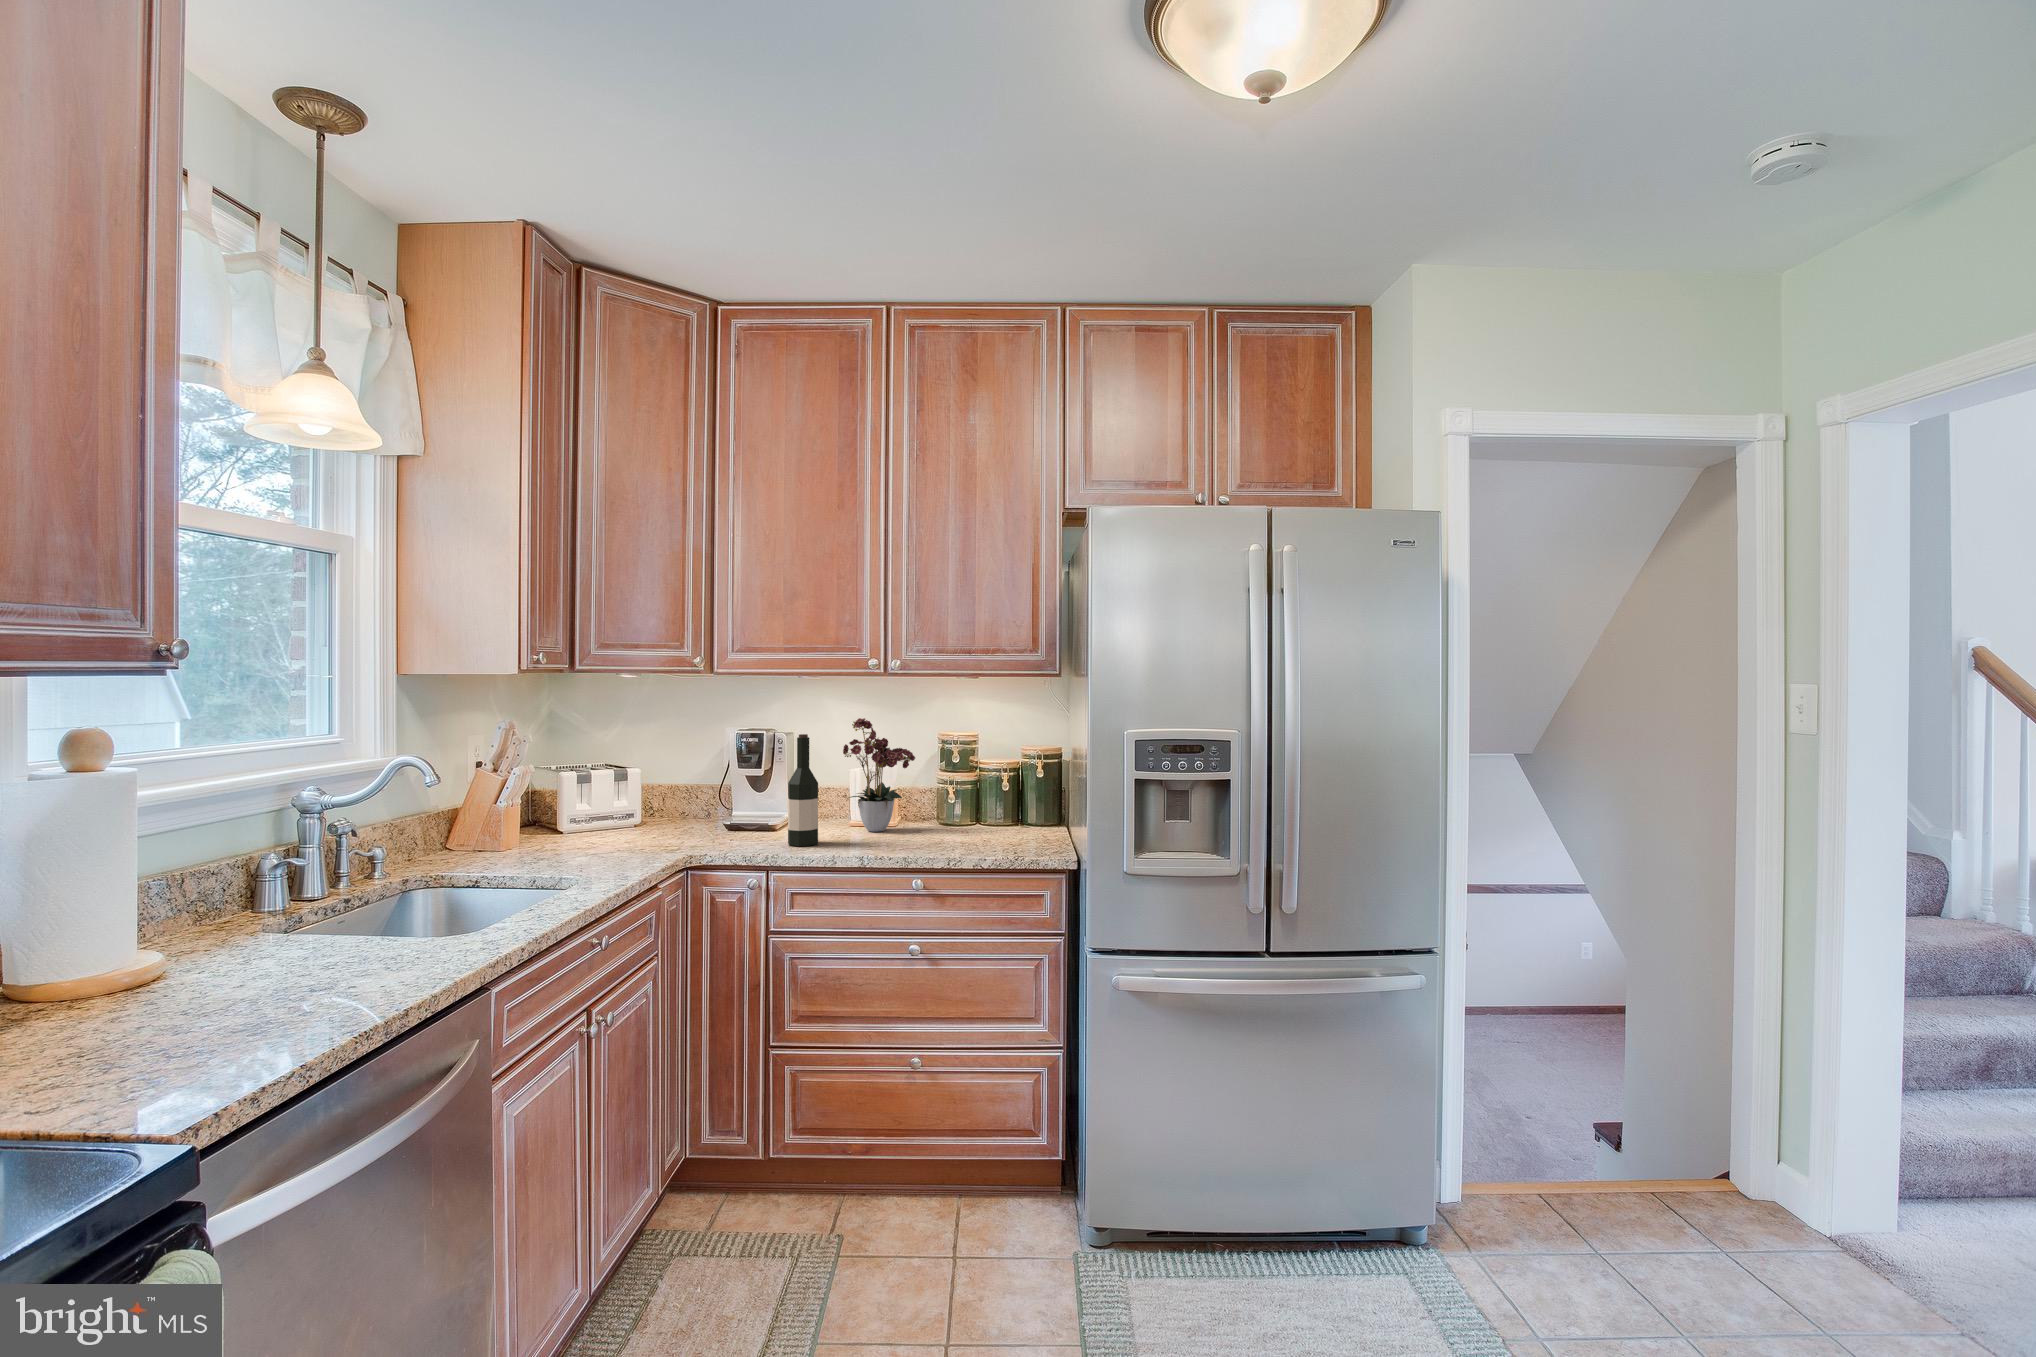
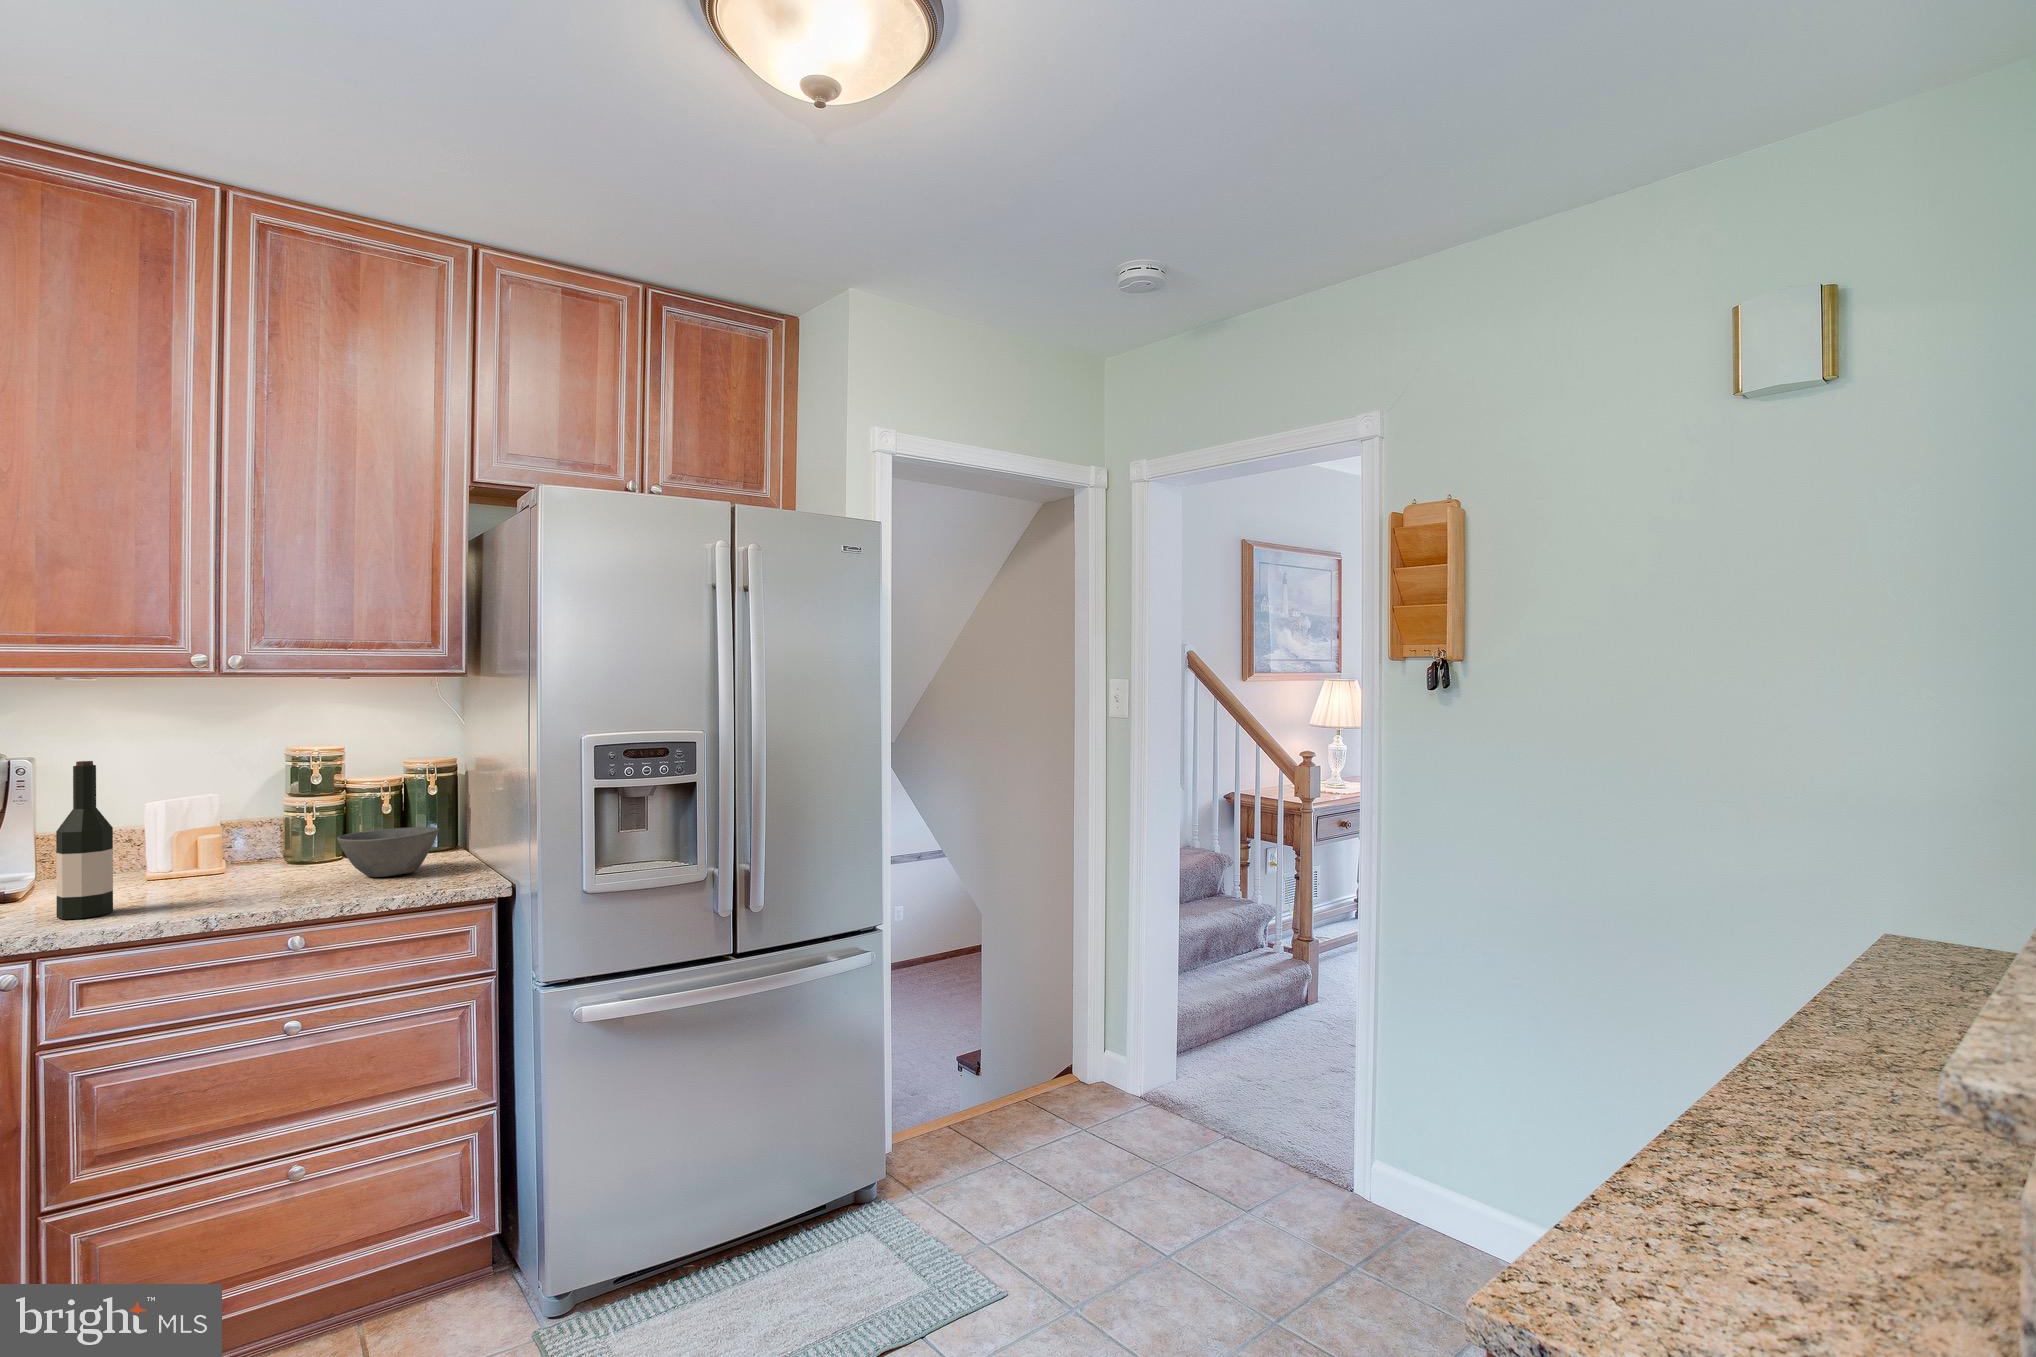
flower arrangement: present [843,718,915,832] -> none [132,729,269,889]
bowl: none [960,799,1031,838] -> present [337,827,439,877]

